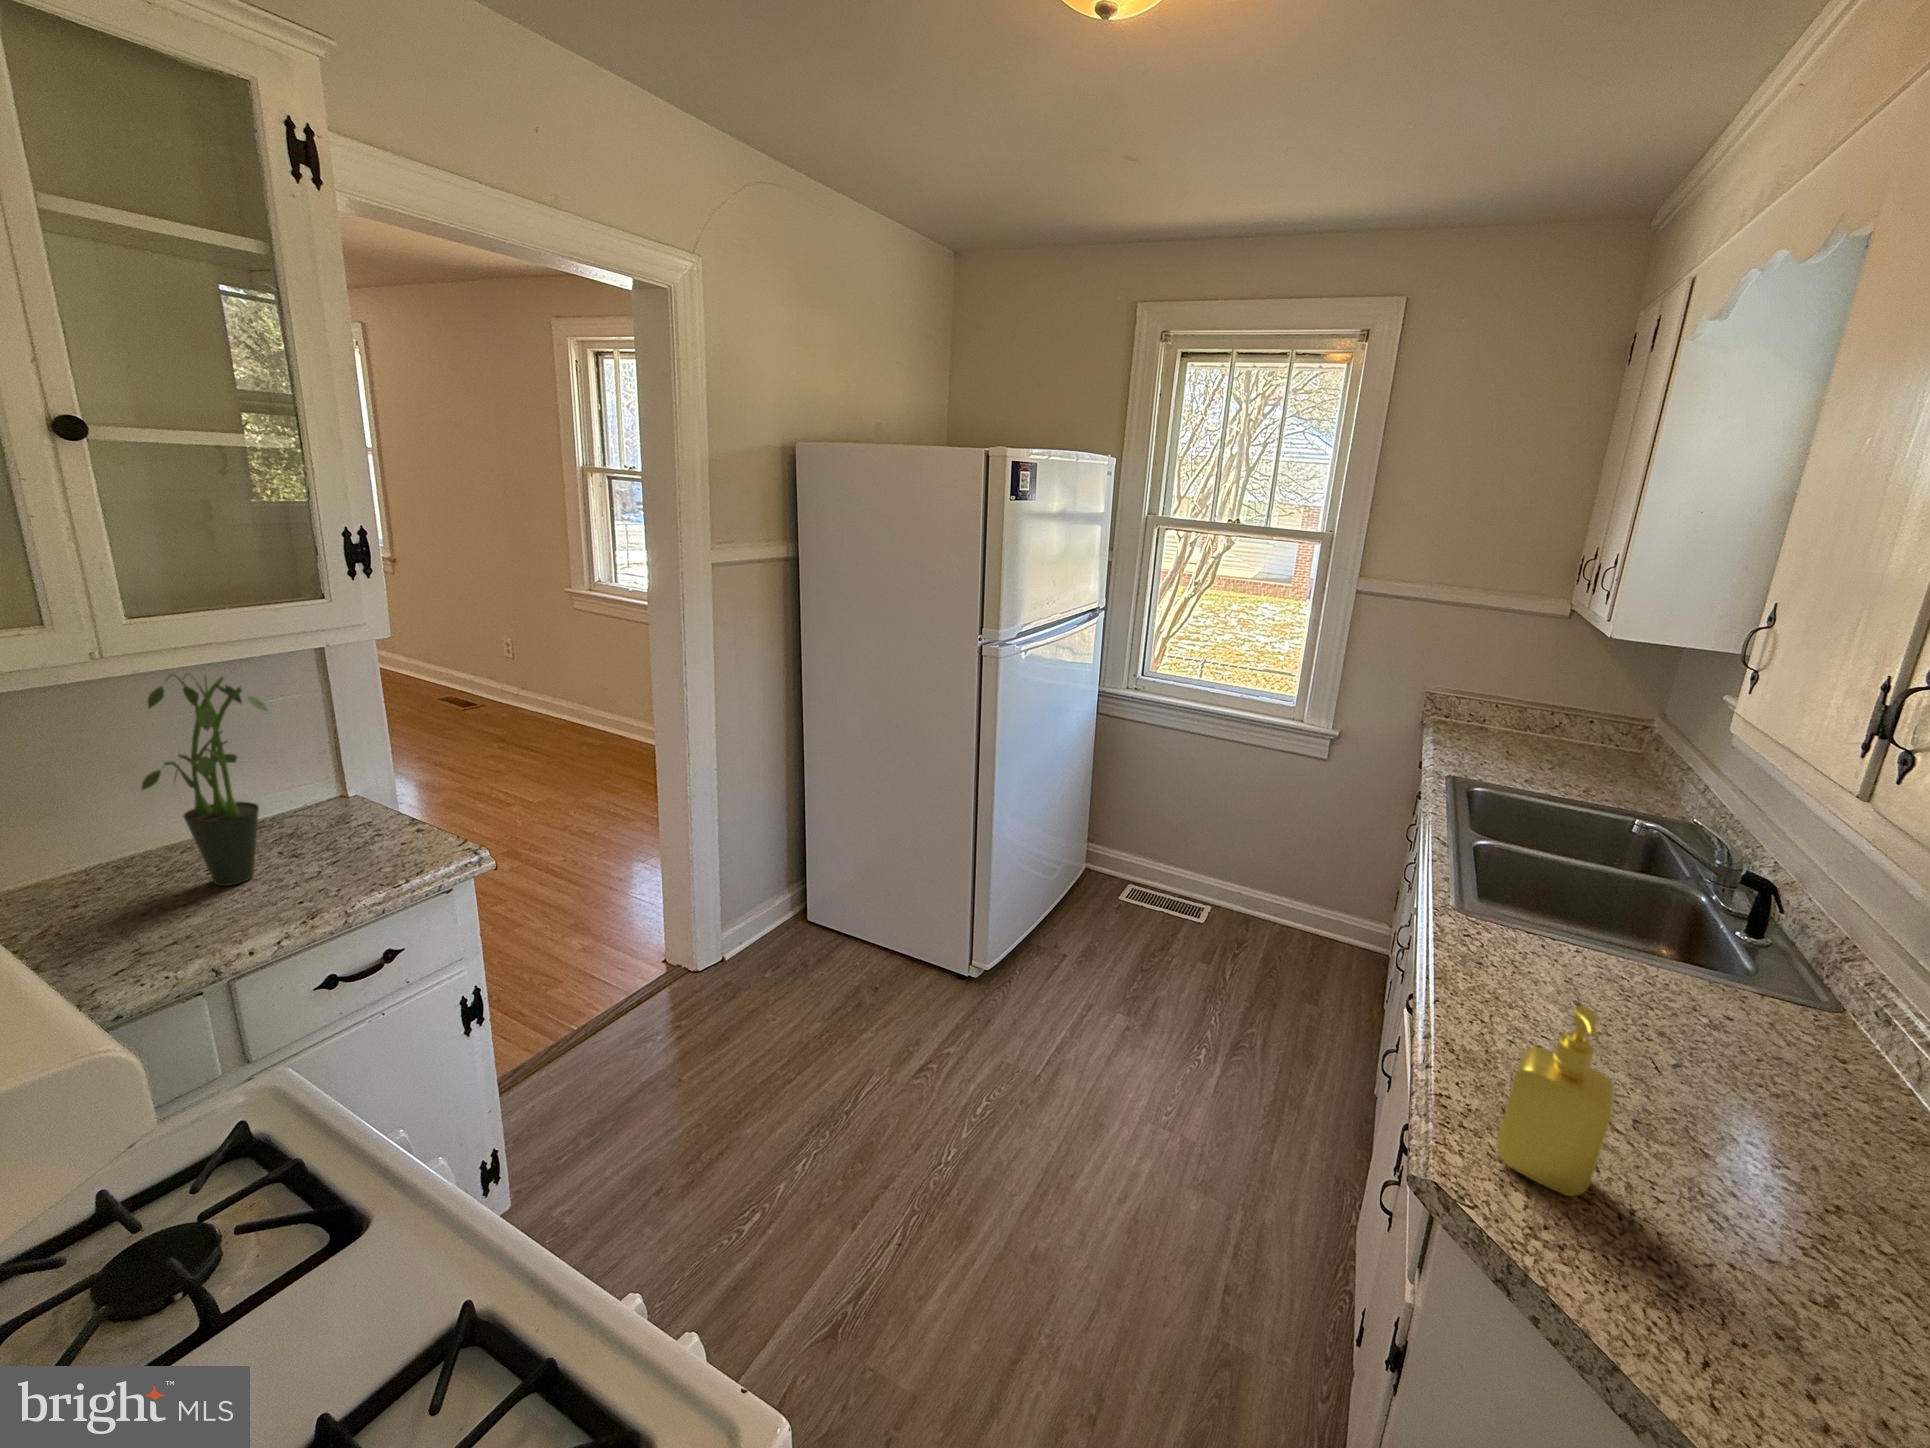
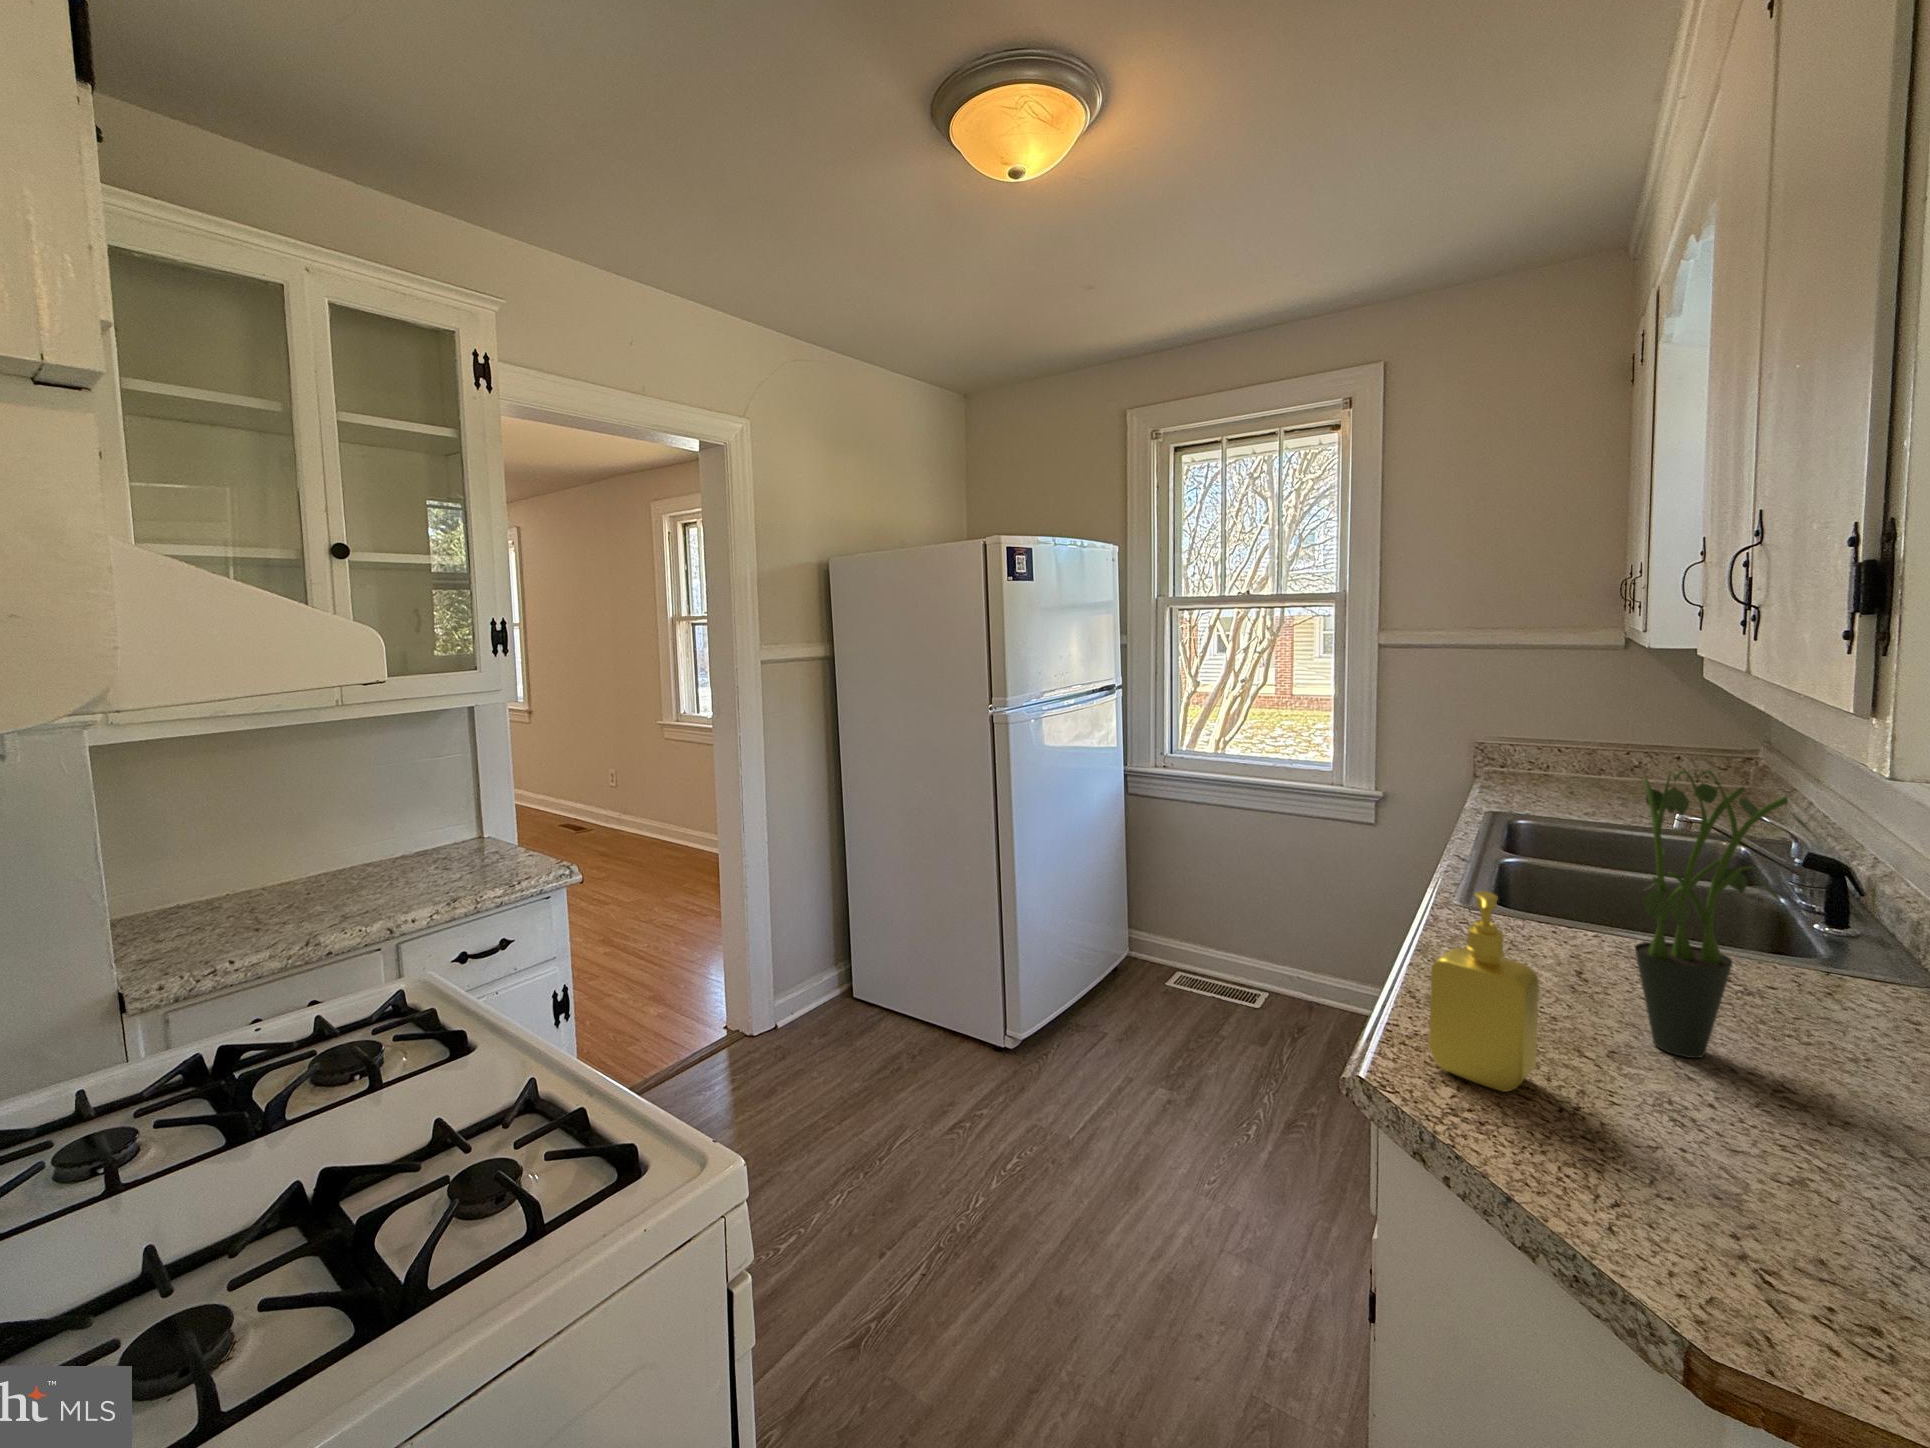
potted plant: present [142,674,267,886] -> present [1635,771,1812,1058]

